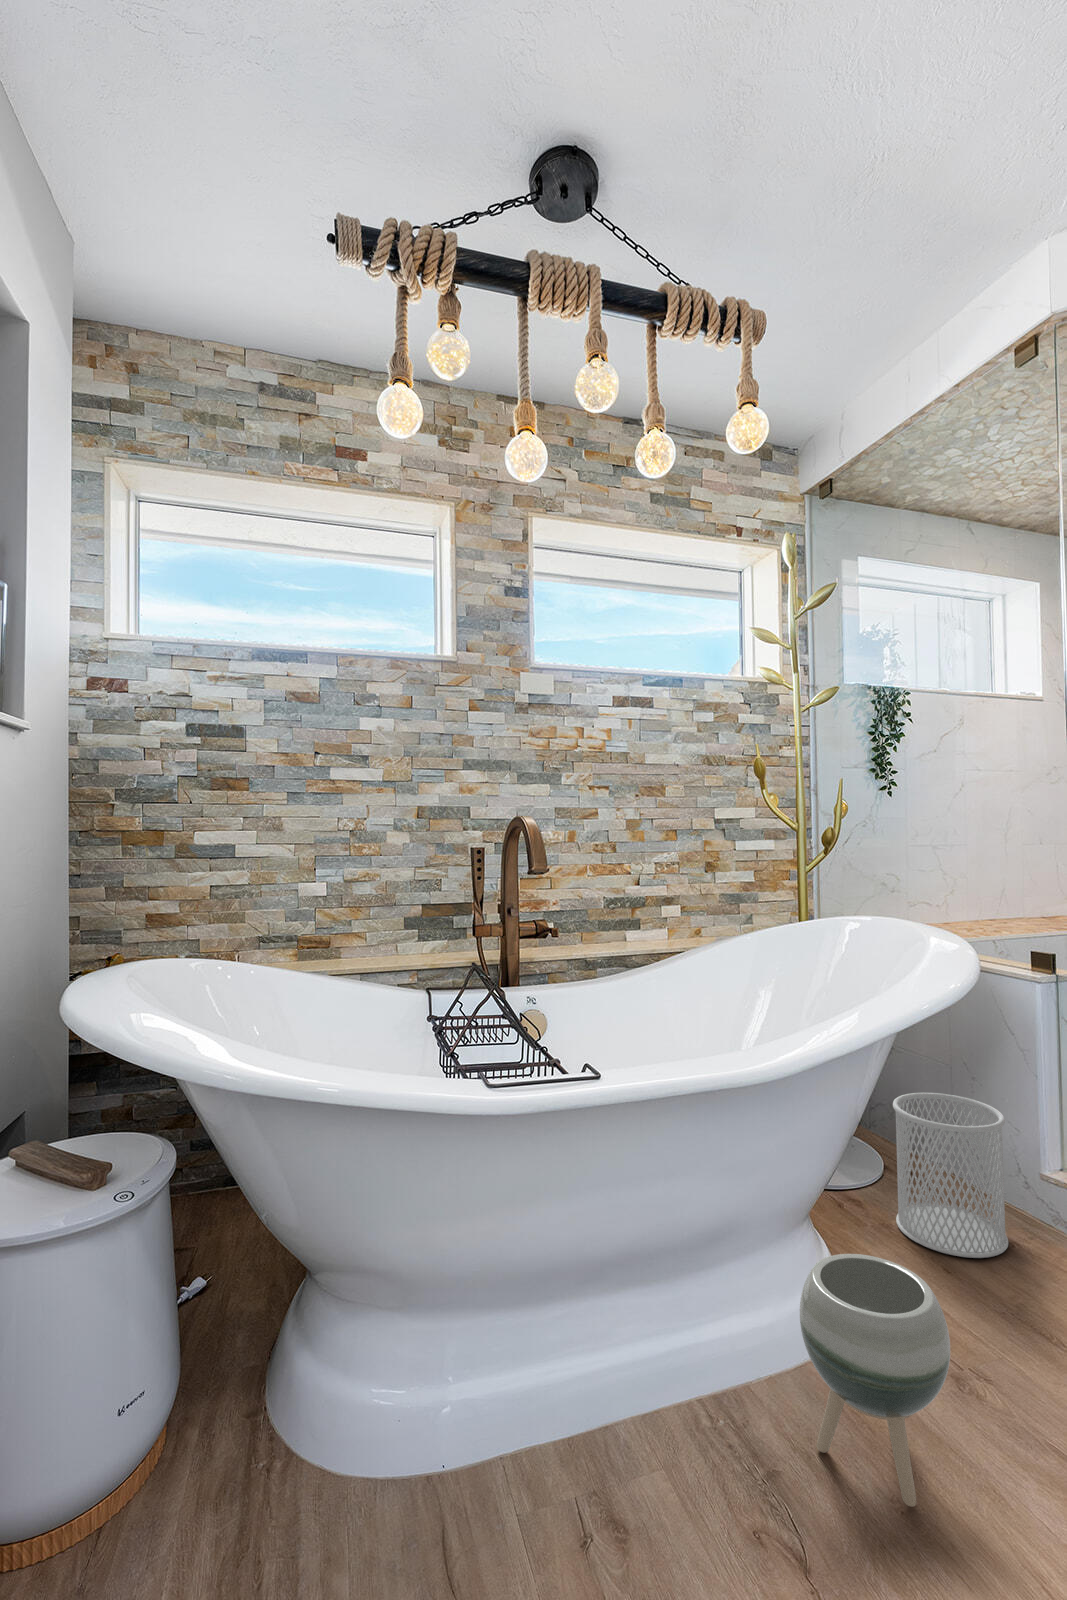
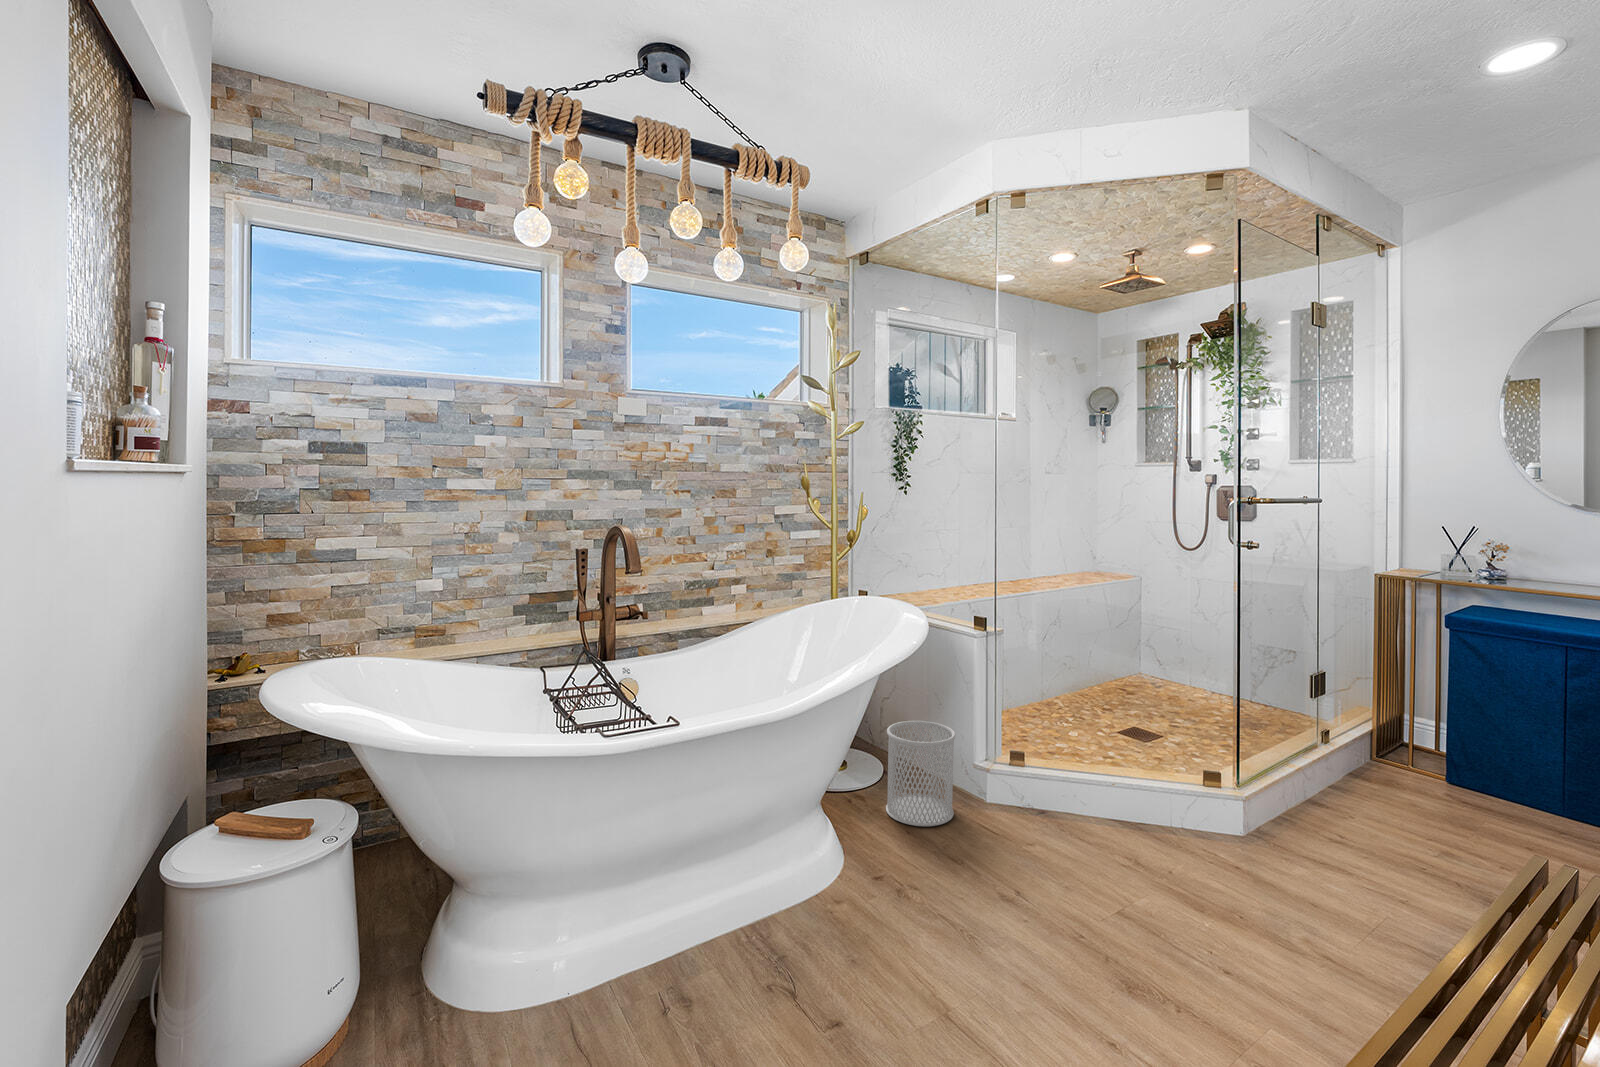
planter: present [800,1254,950,1507] -> none [810,828,896,966]

